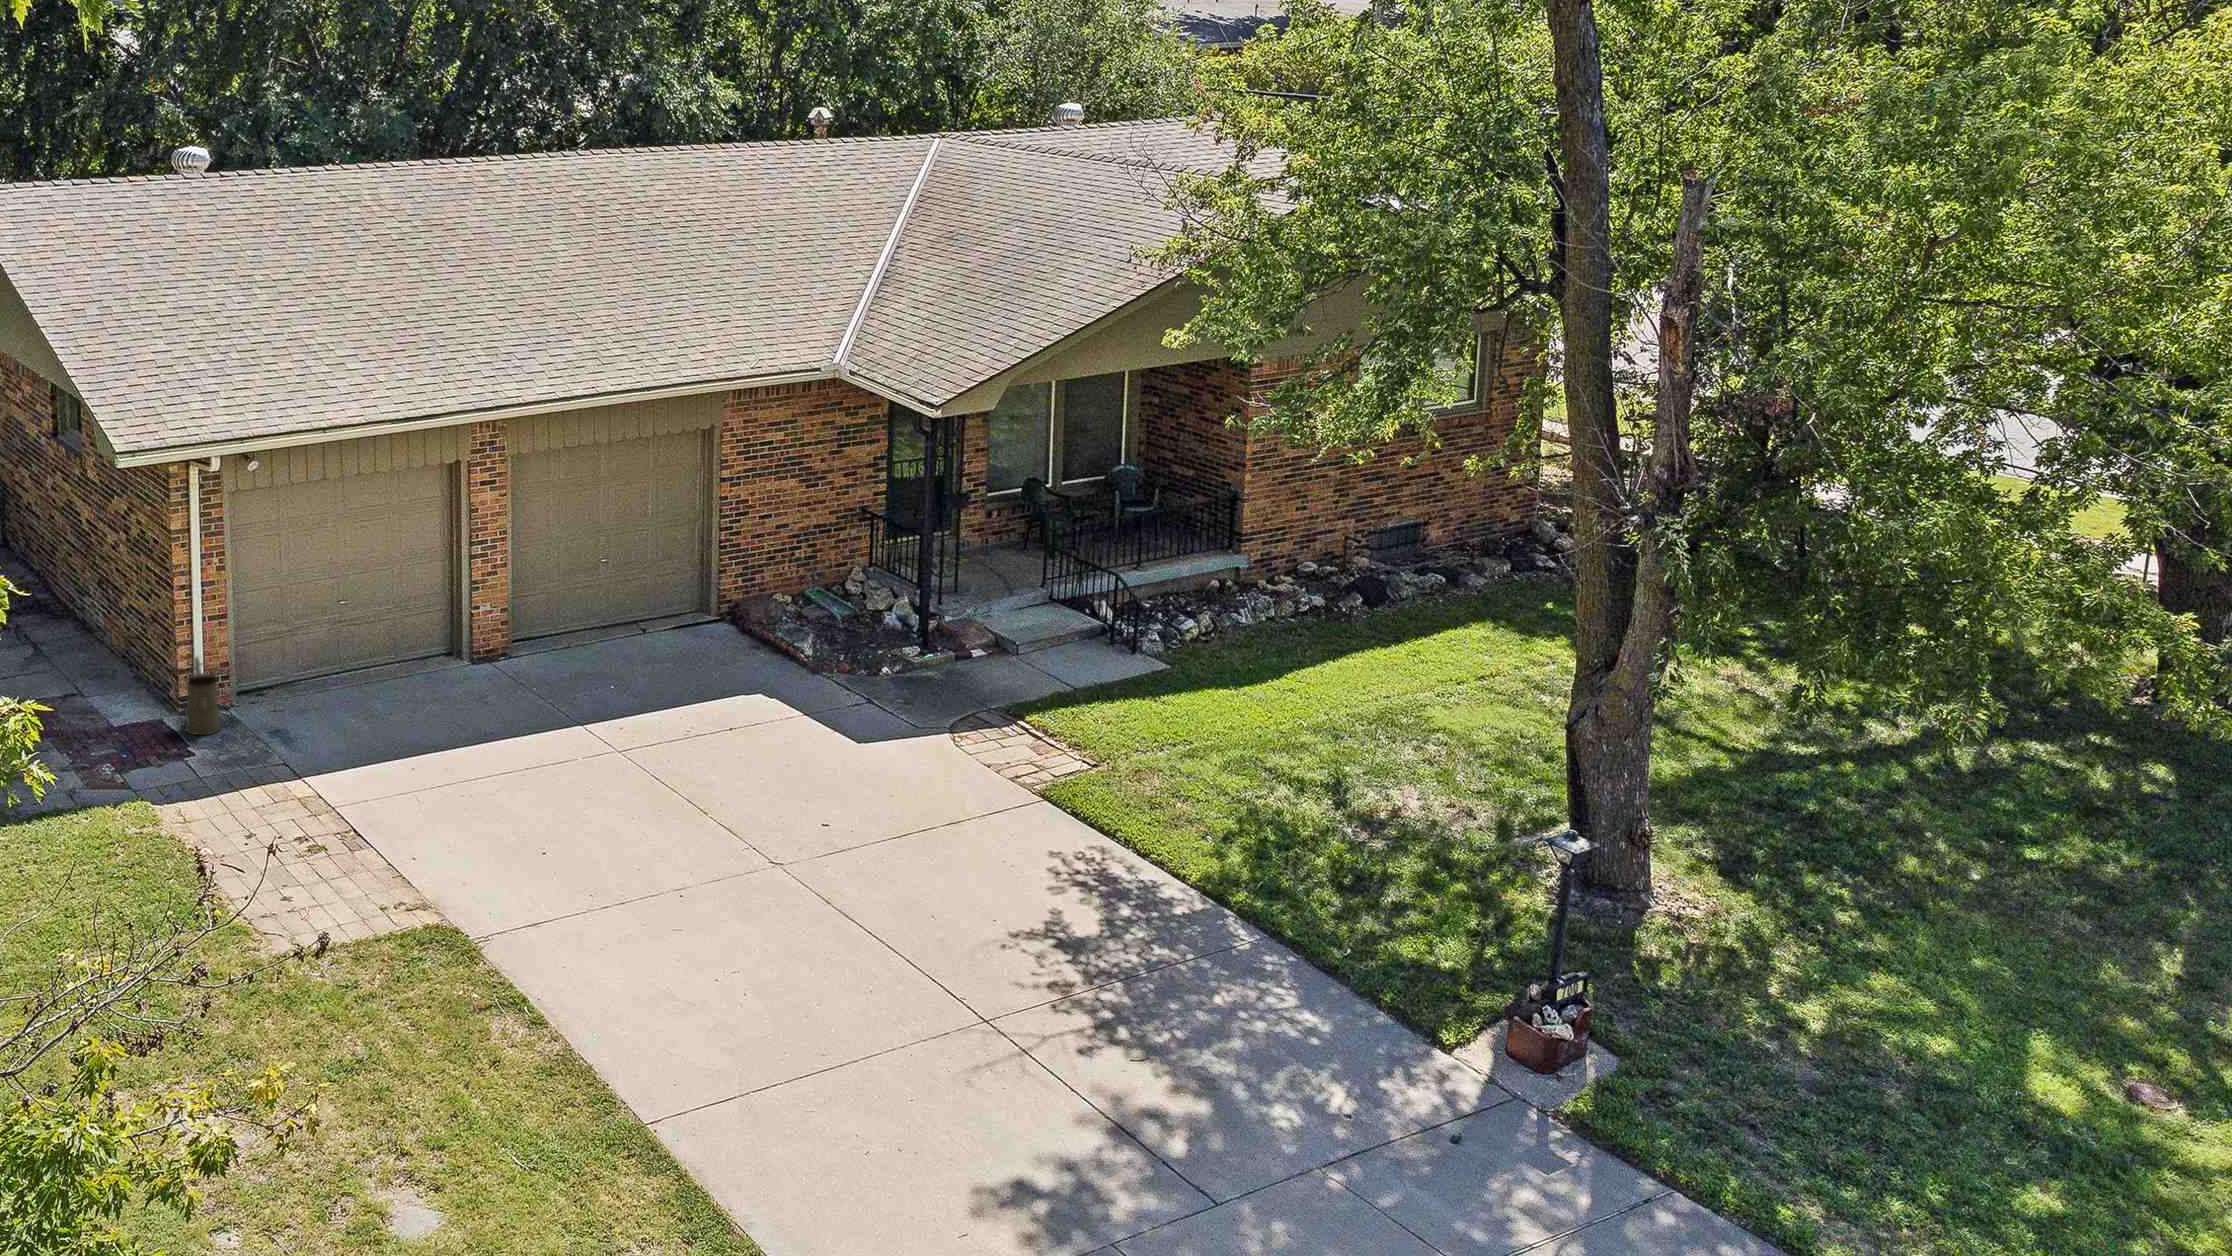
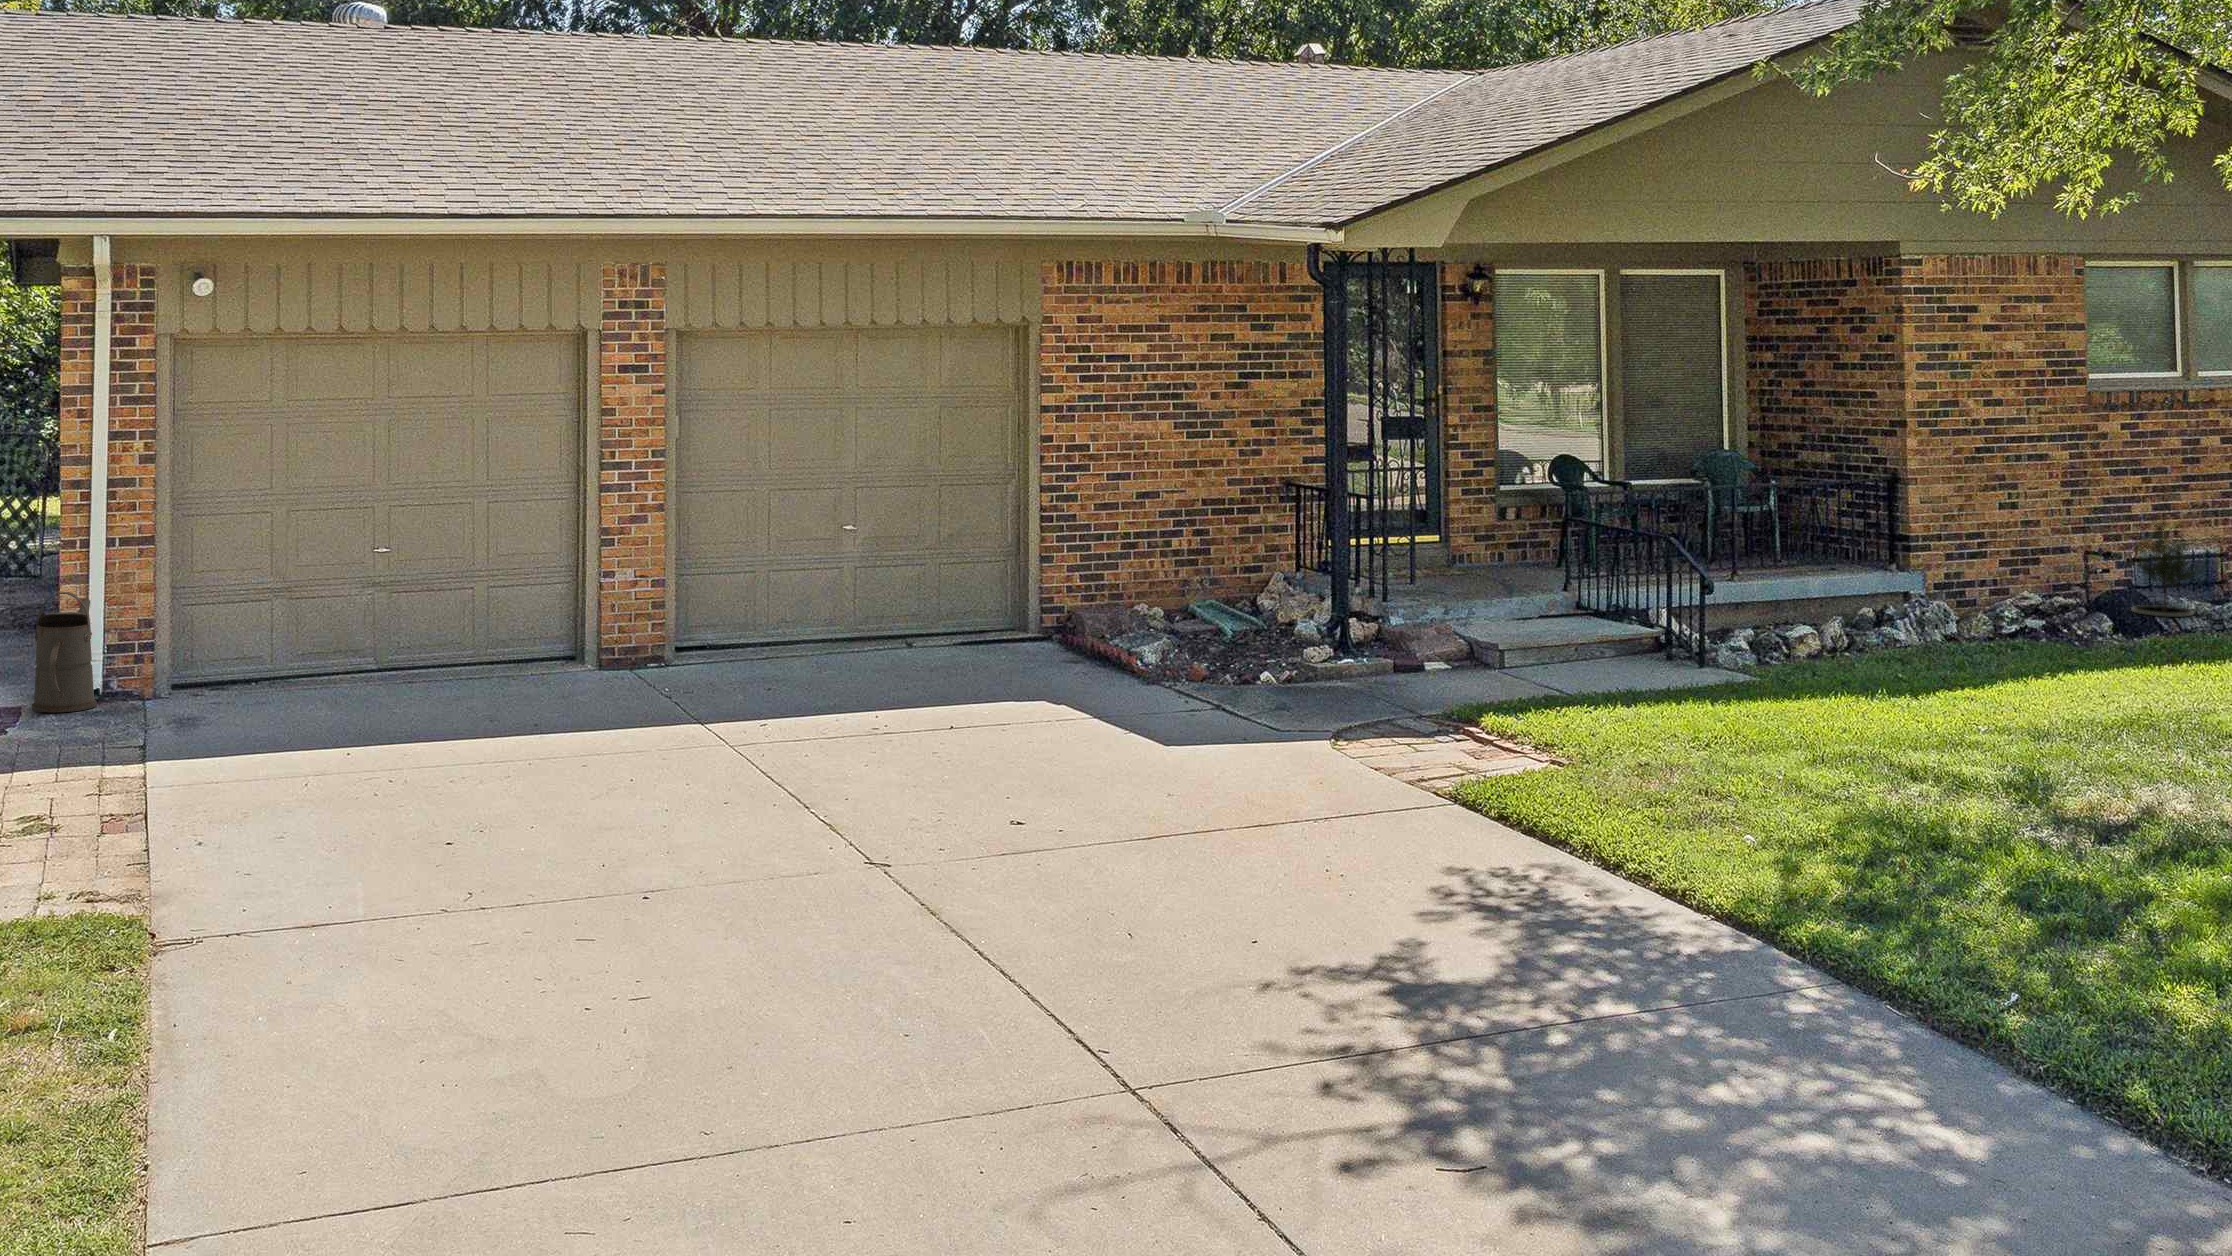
potted tree: none [1373,513,1418,580] -> present [2131,514,2197,617]

